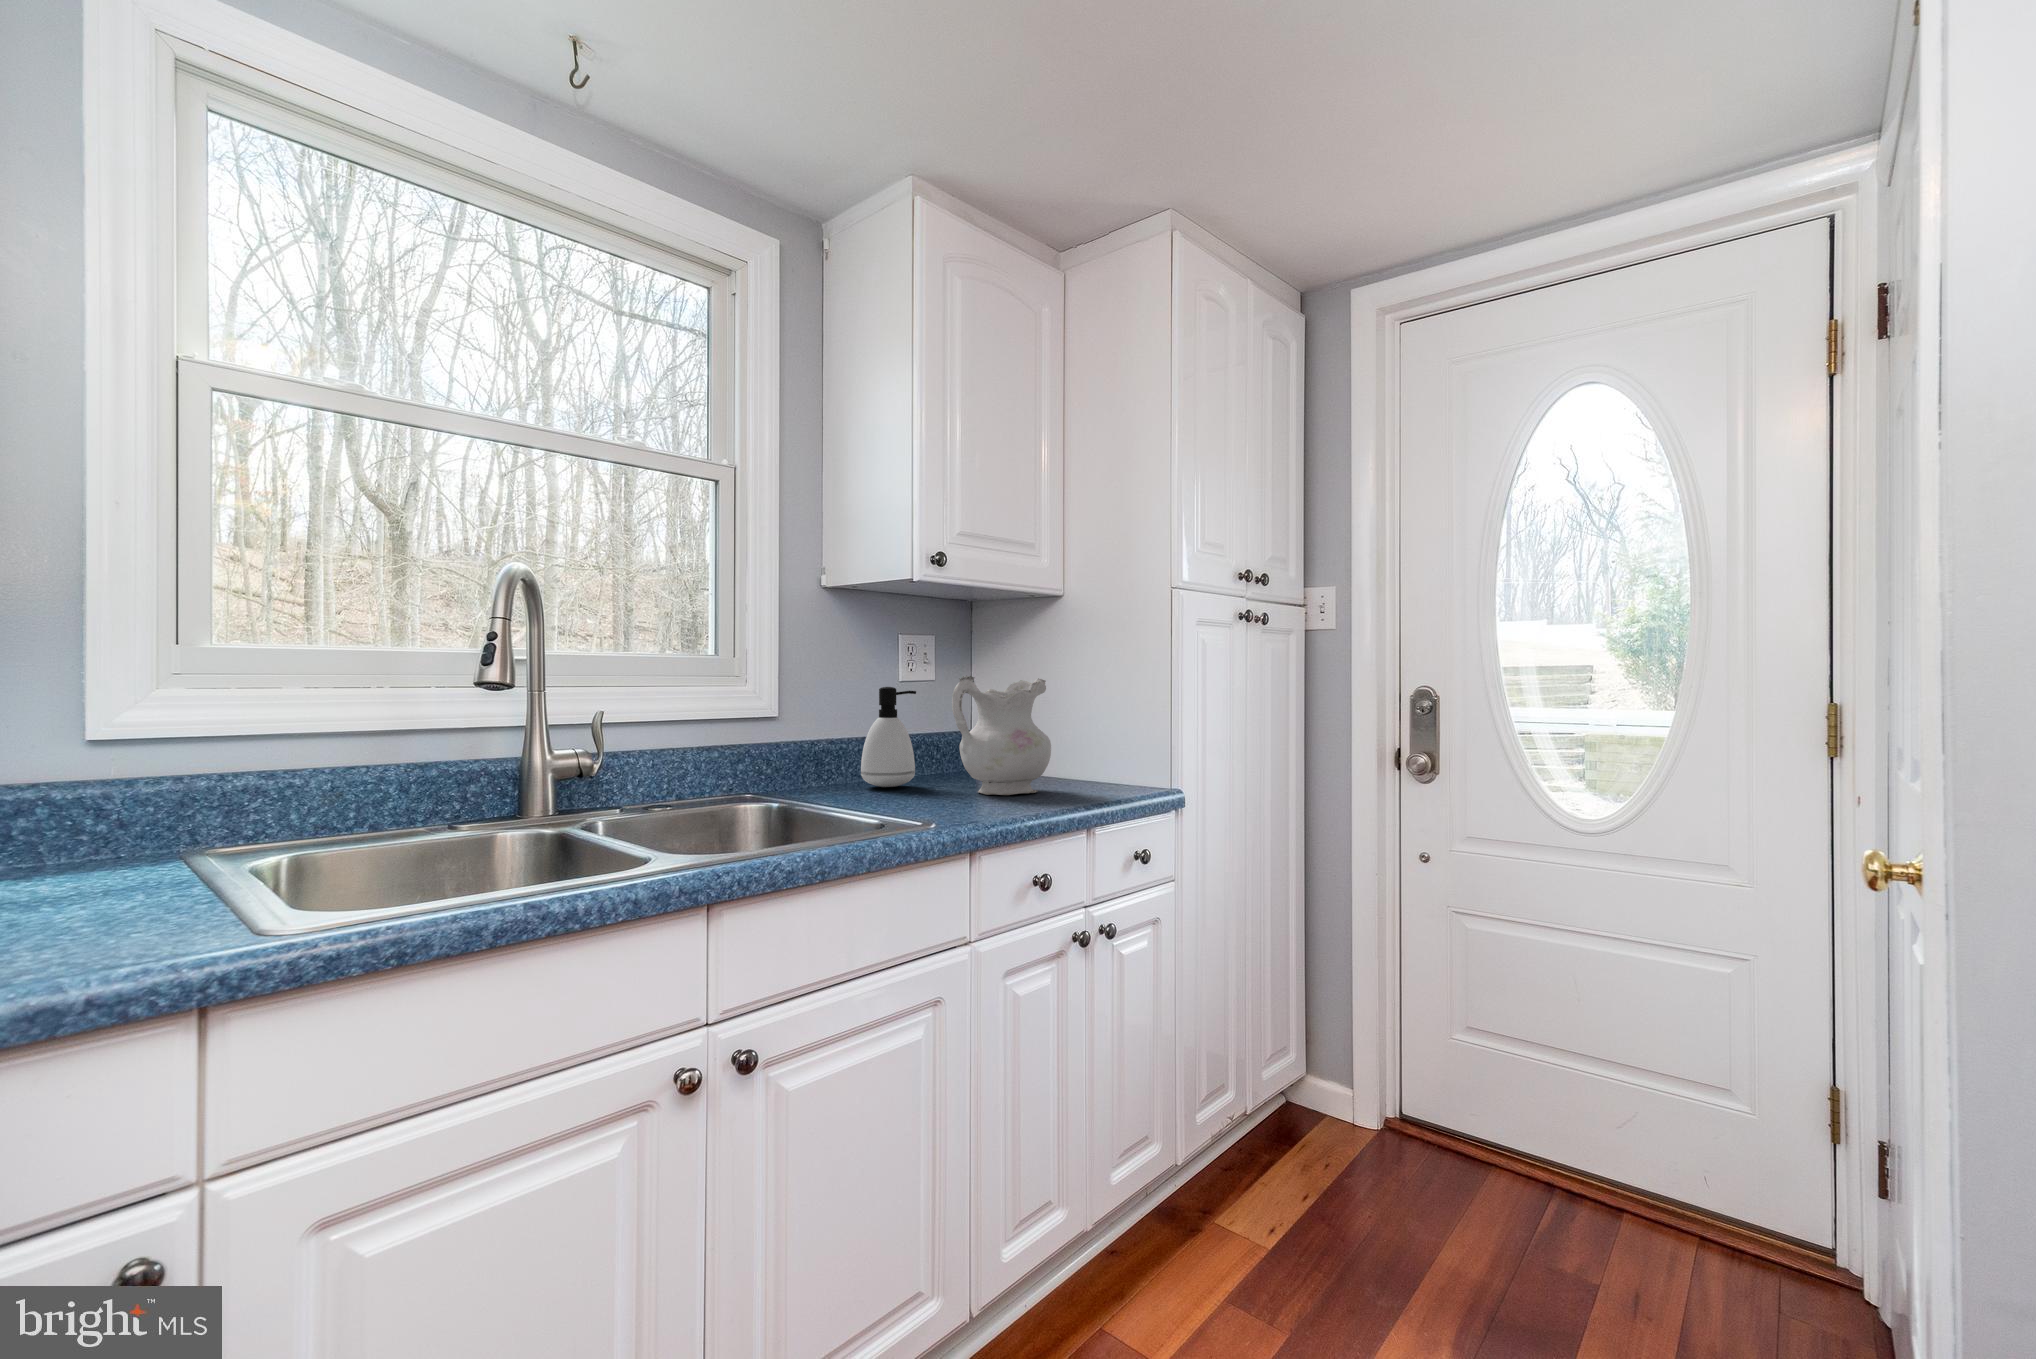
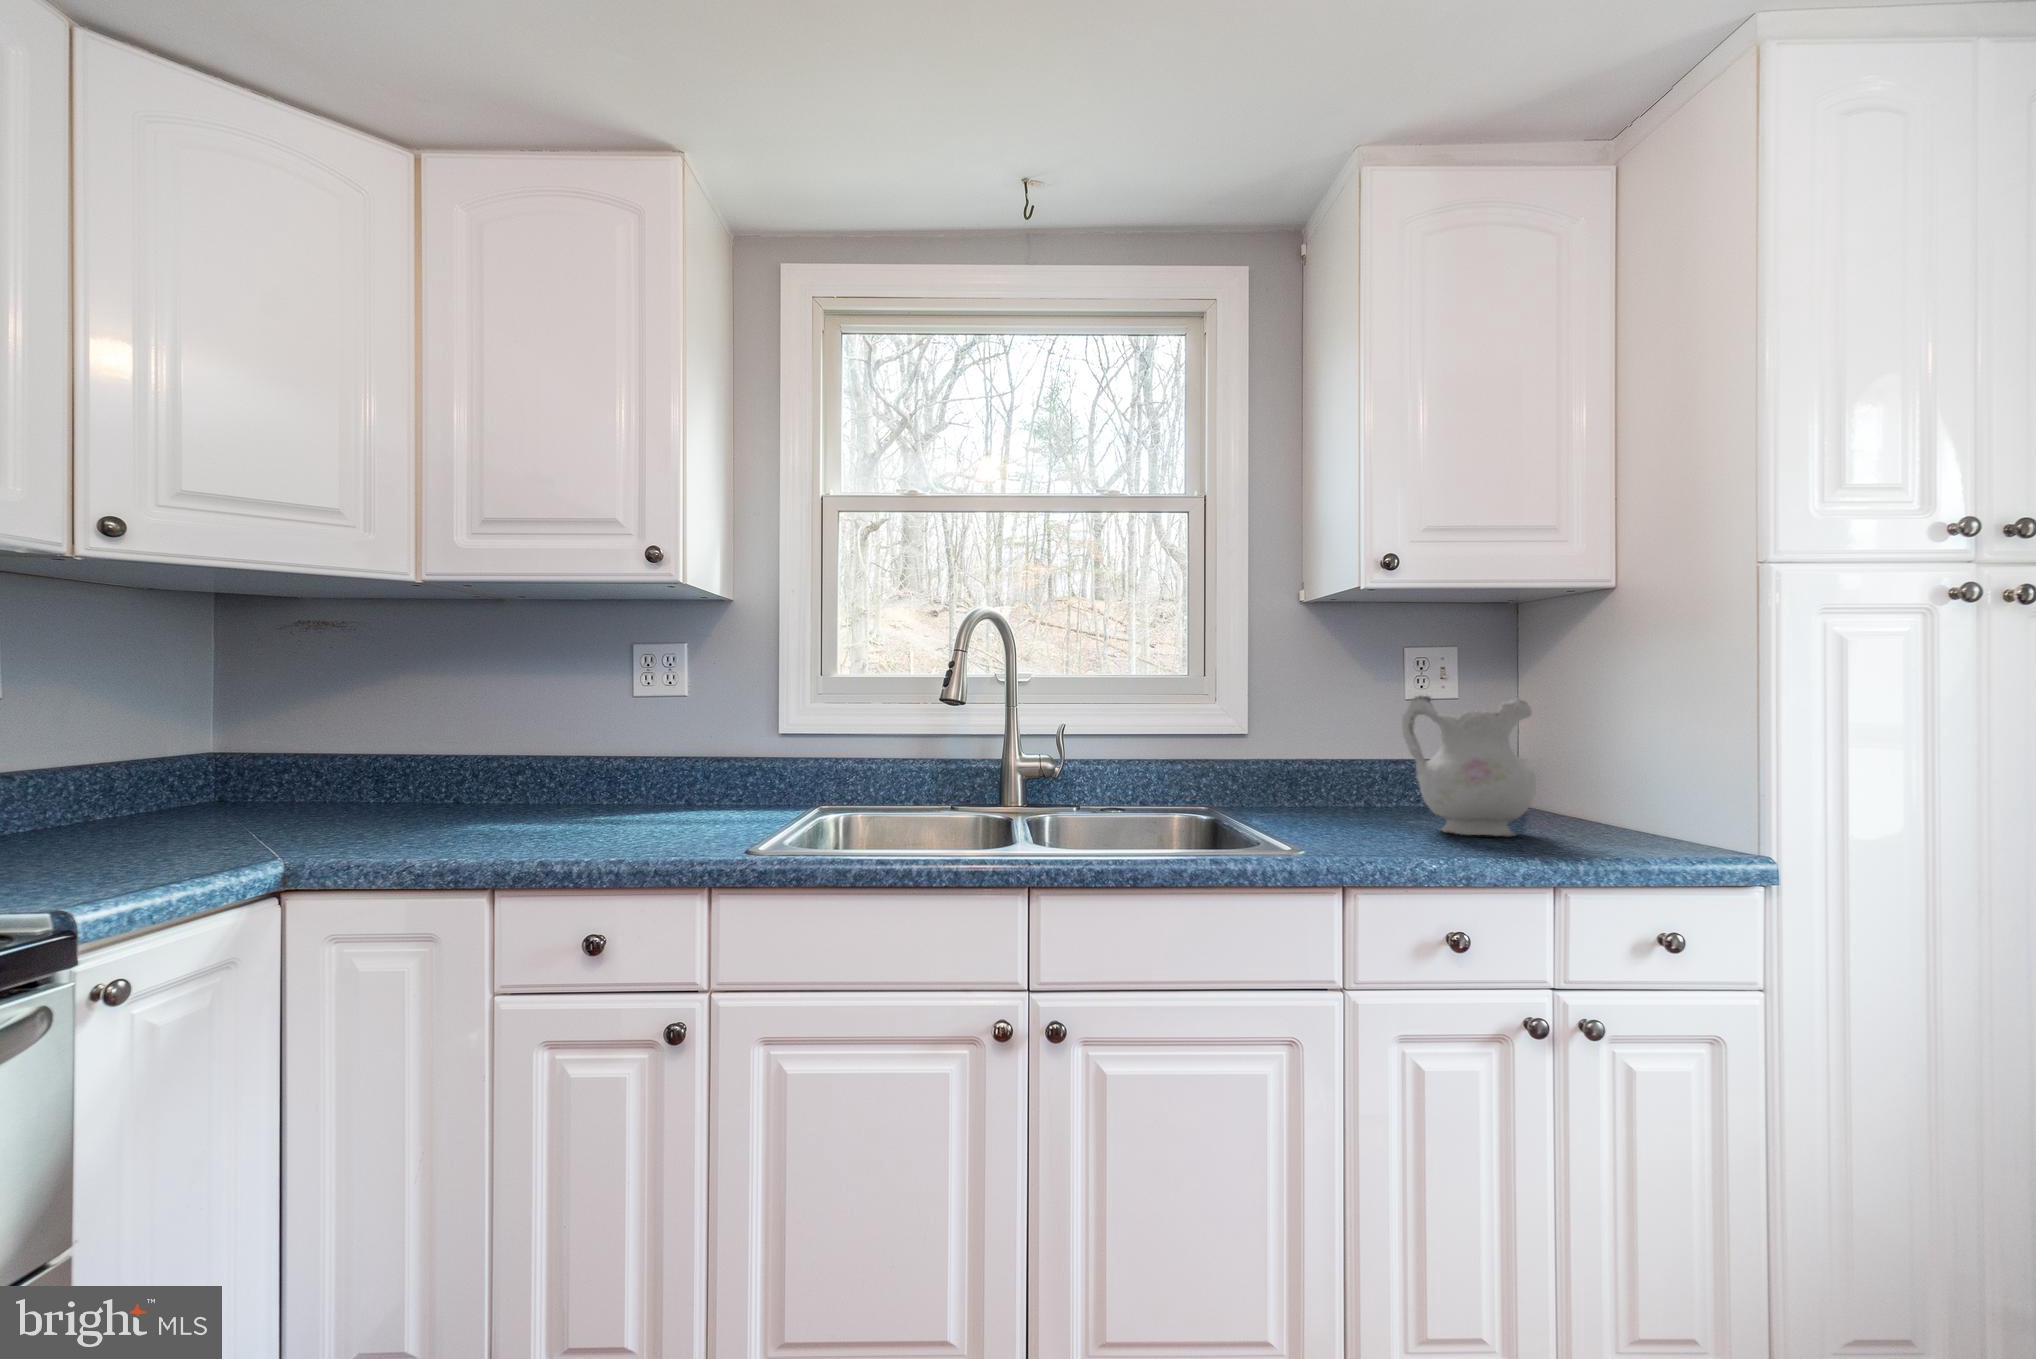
soap dispenser: present [861,687,916,787] -> none [1332,706,1394,814]

